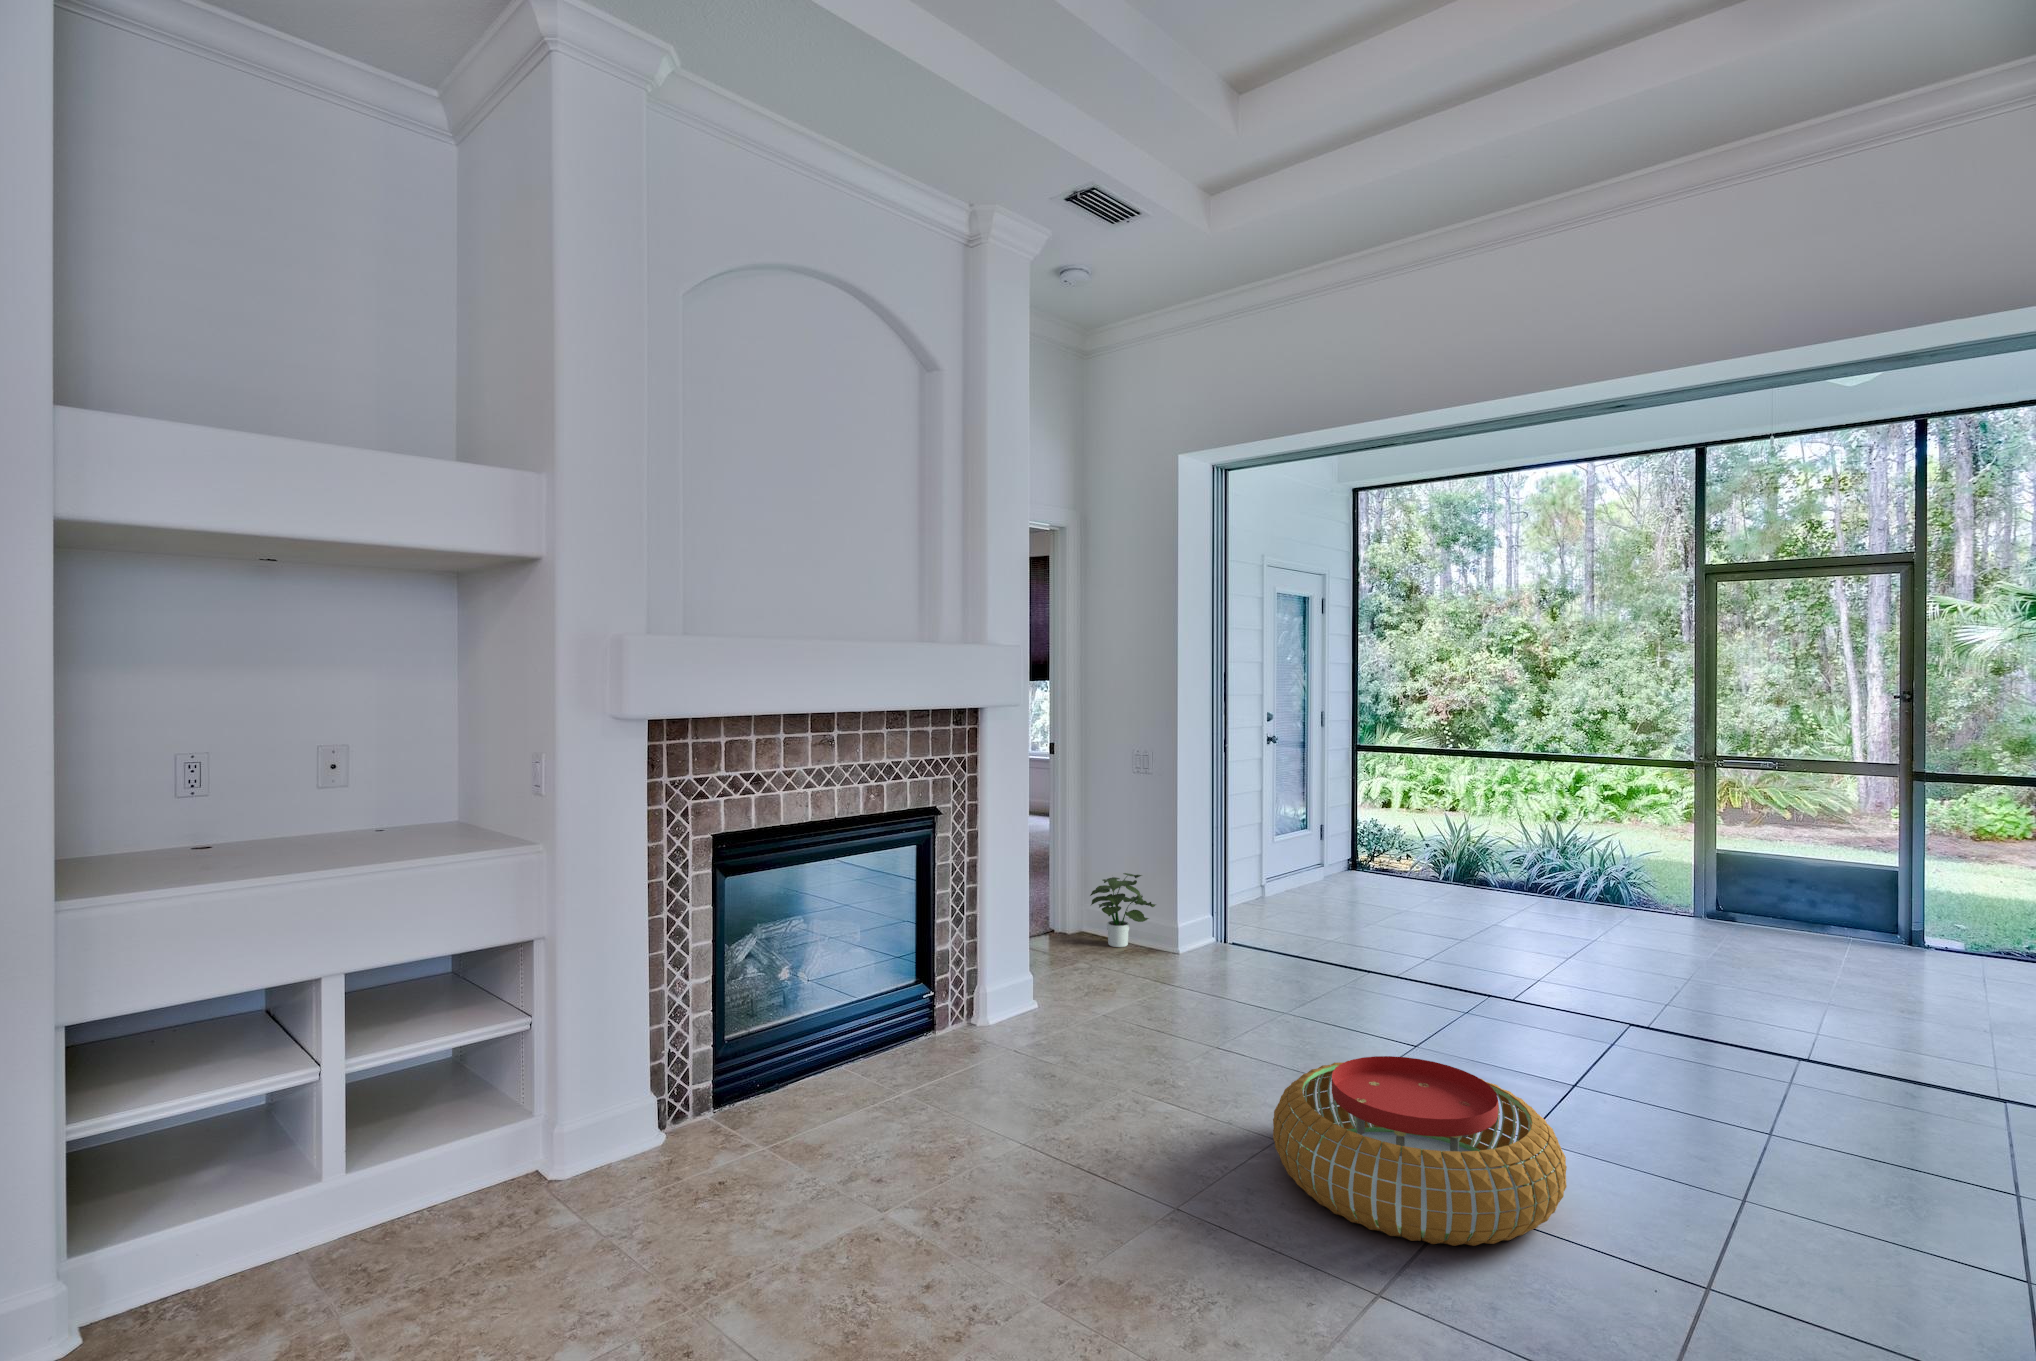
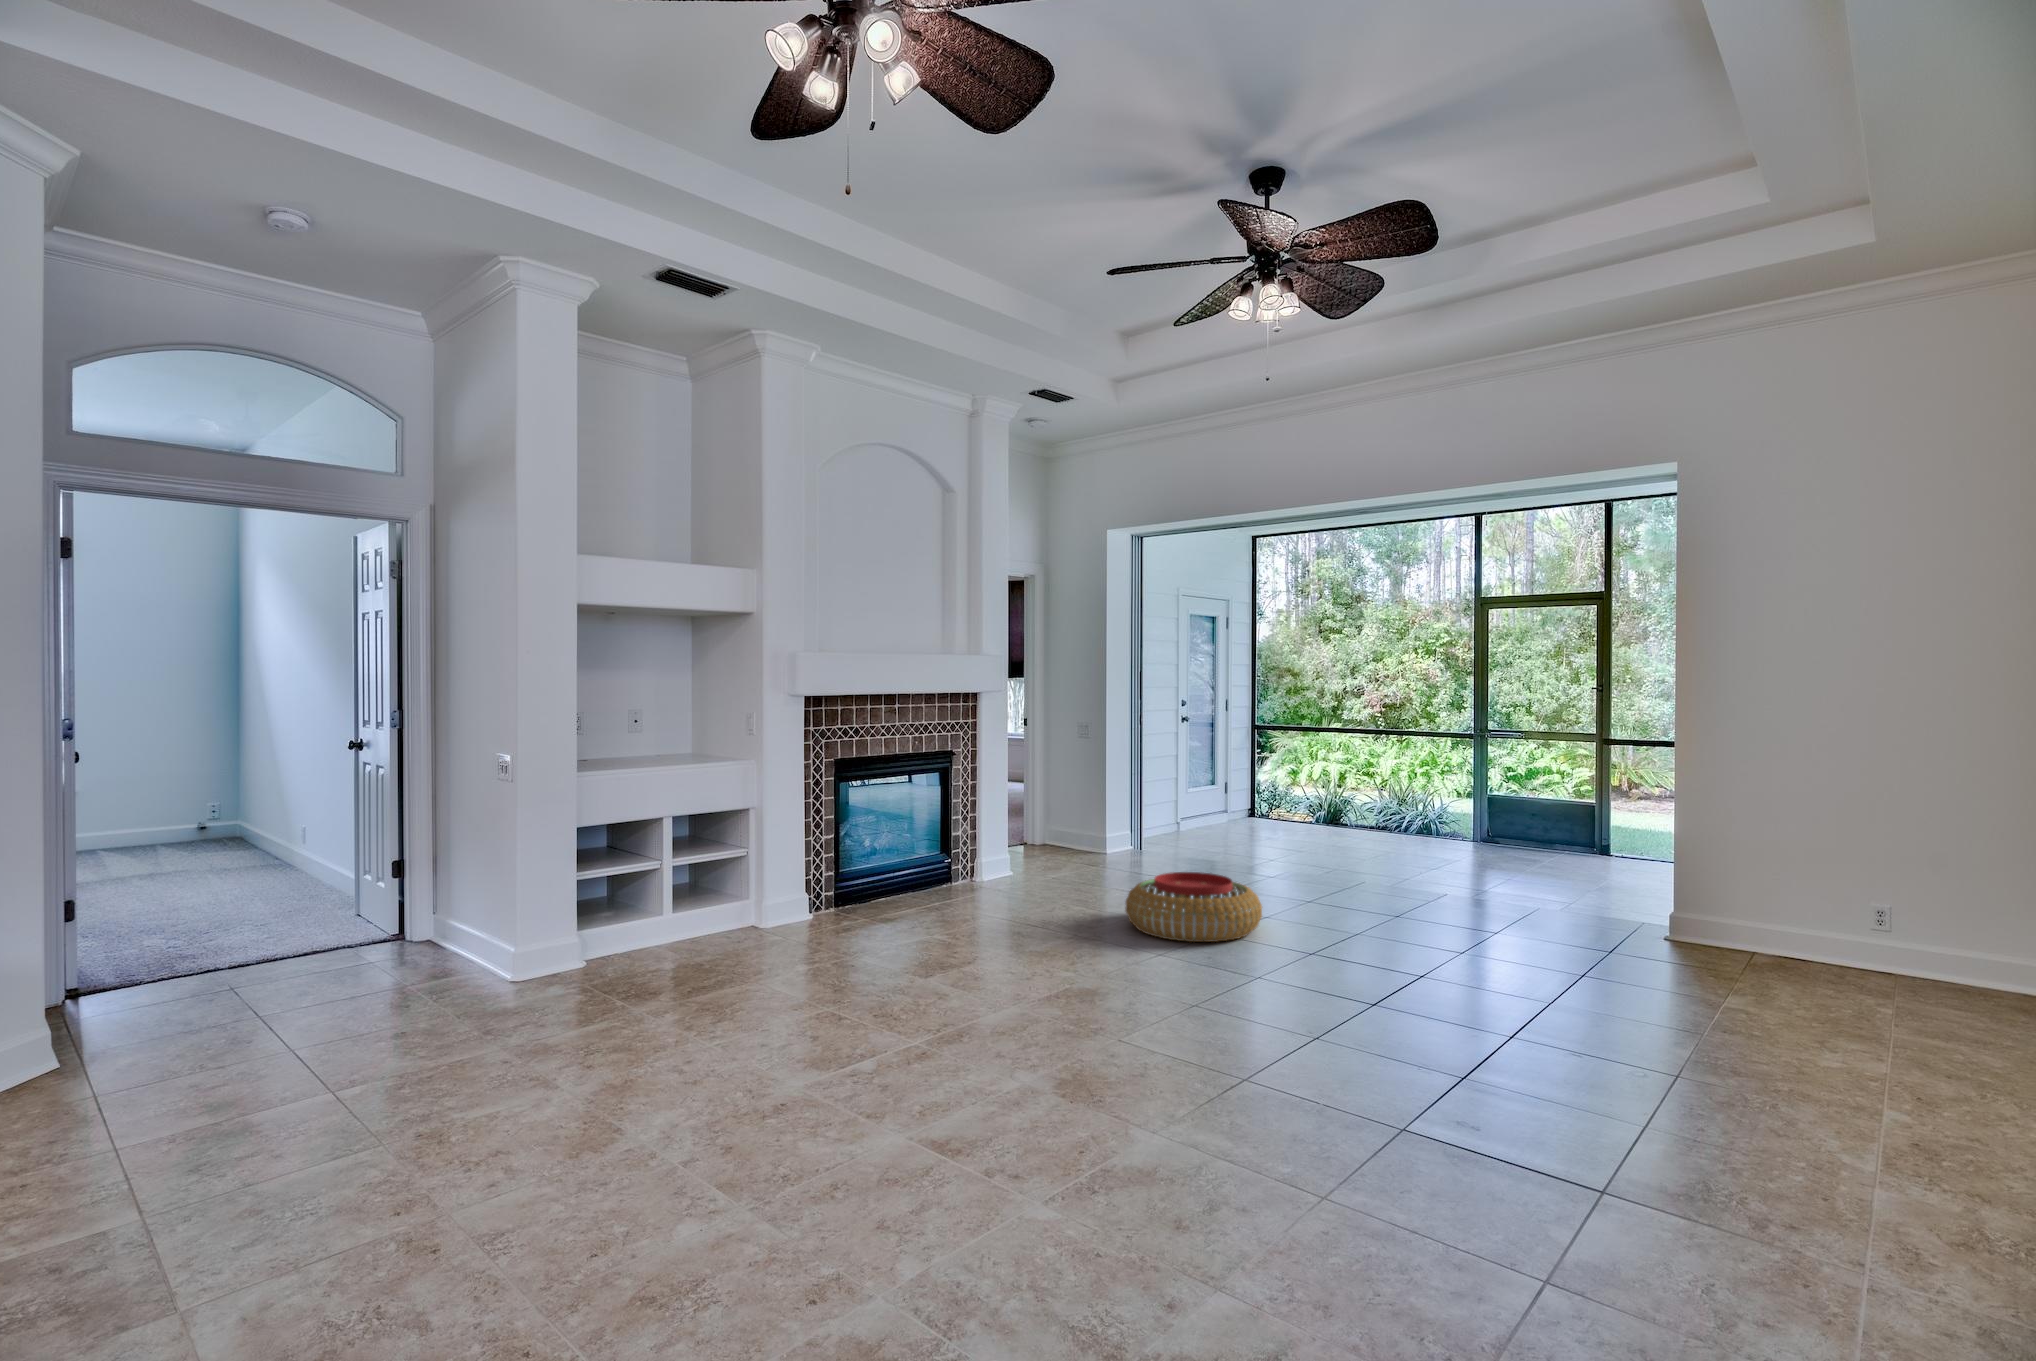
potted plant: present [1090,873,1156,947] -> none [1052,804,1096,852]

